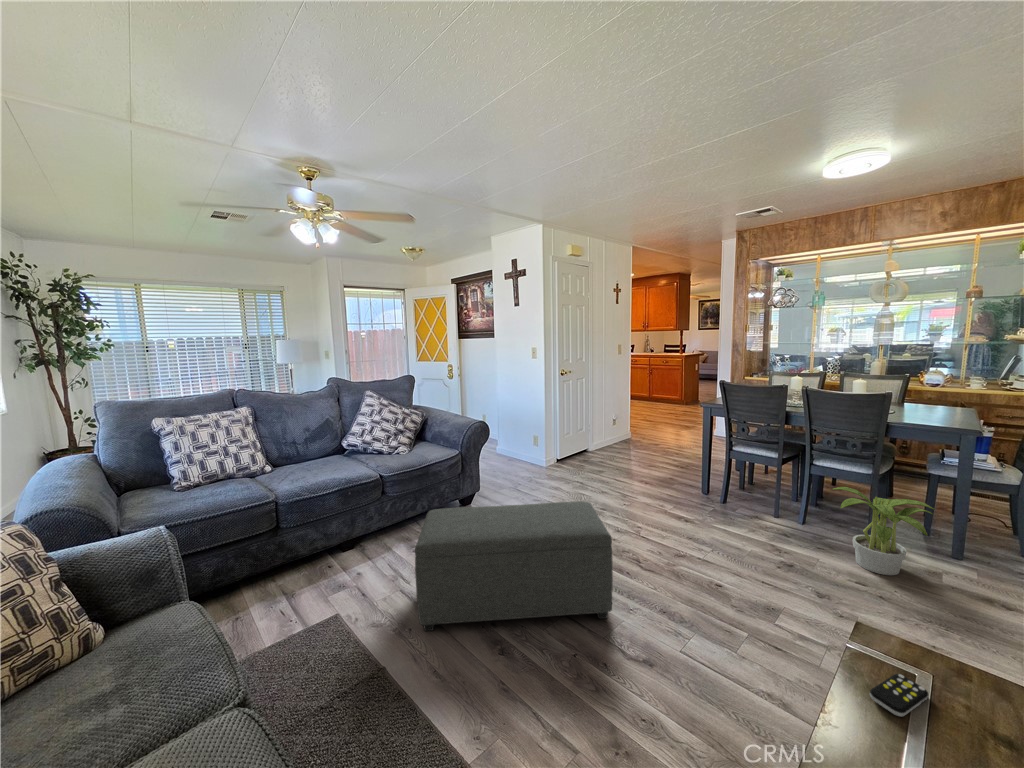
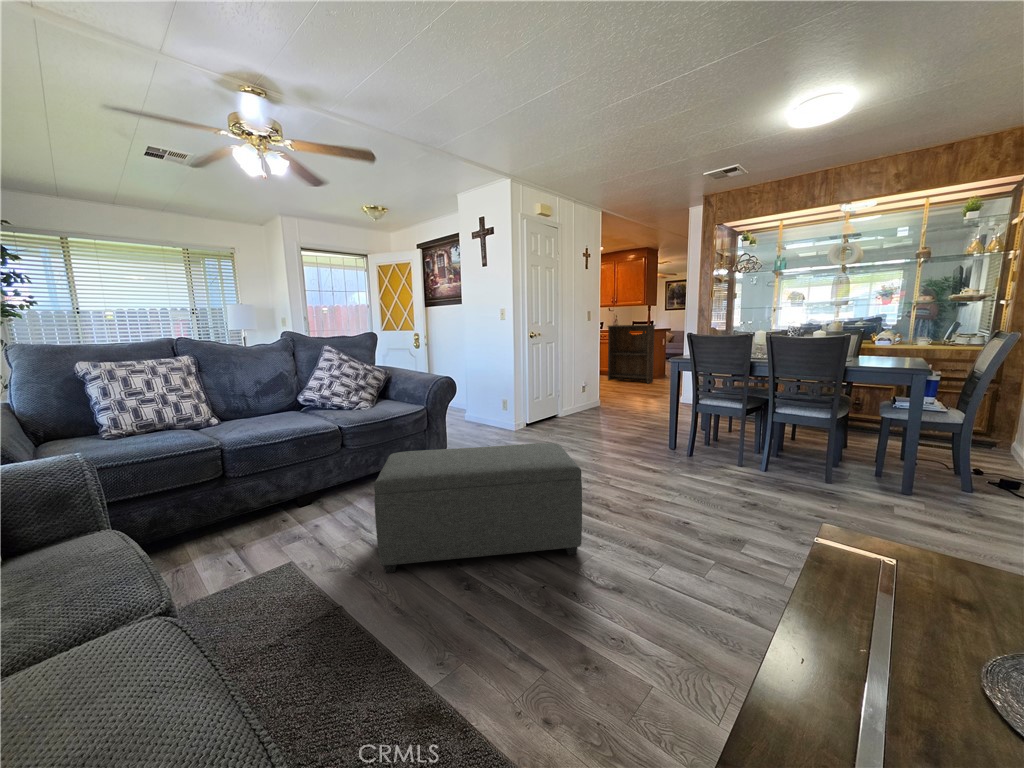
bookshelf: none [638,350,688,410] -> present [608,325,656,384]
potted plant: present [833,487,935,575] -> none [794,428,889,509]
remote control: present [870,674,928,717] -> none [842,554,898,588]

